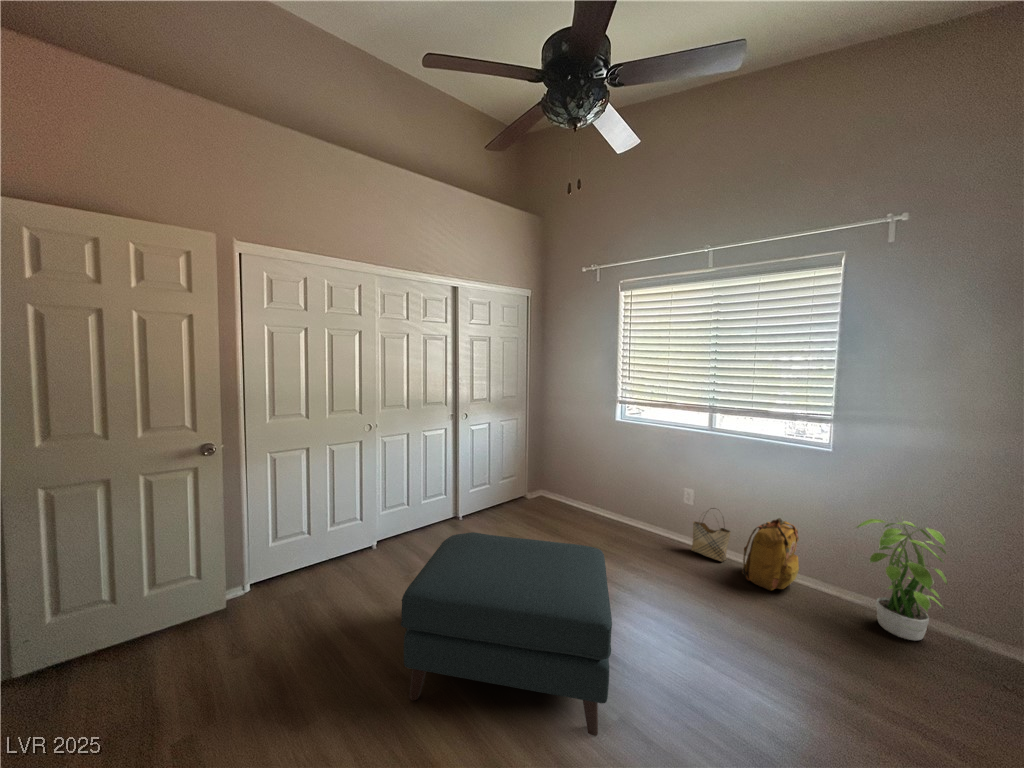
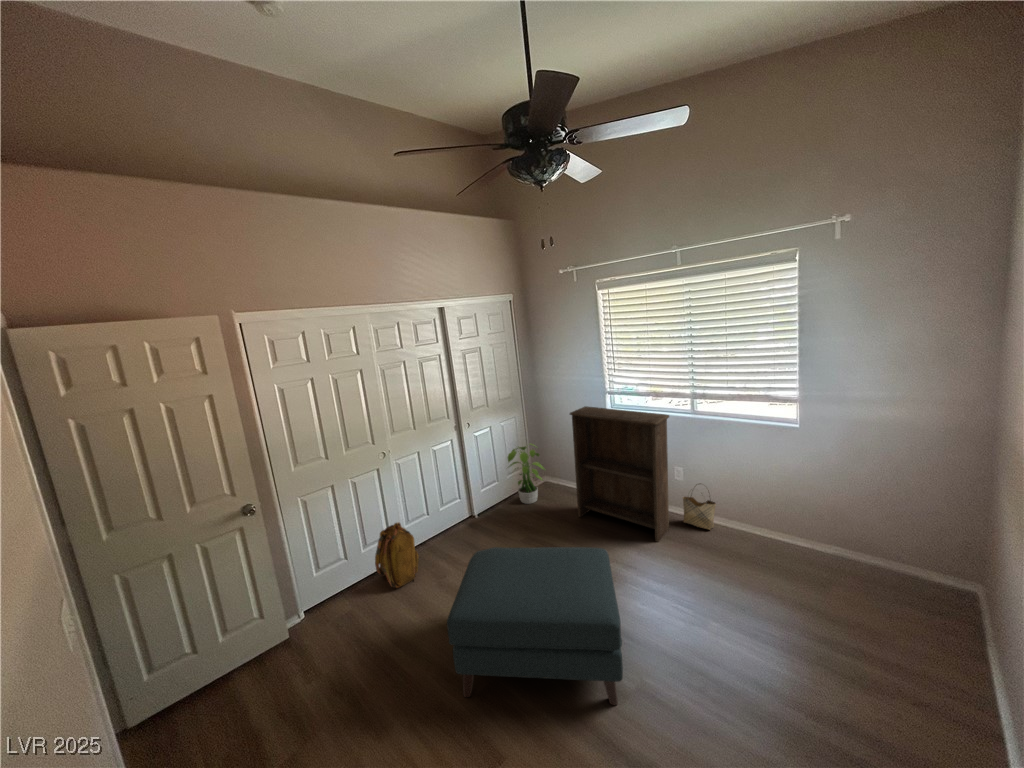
bookshelf: none [573,410,686,567] -> present [570,406,669,542]
backpack: present [742,518,799,590] -> present [375,523,419,588]
potted plant: present [855,519,947,641] -> present [508,444,545,504]

